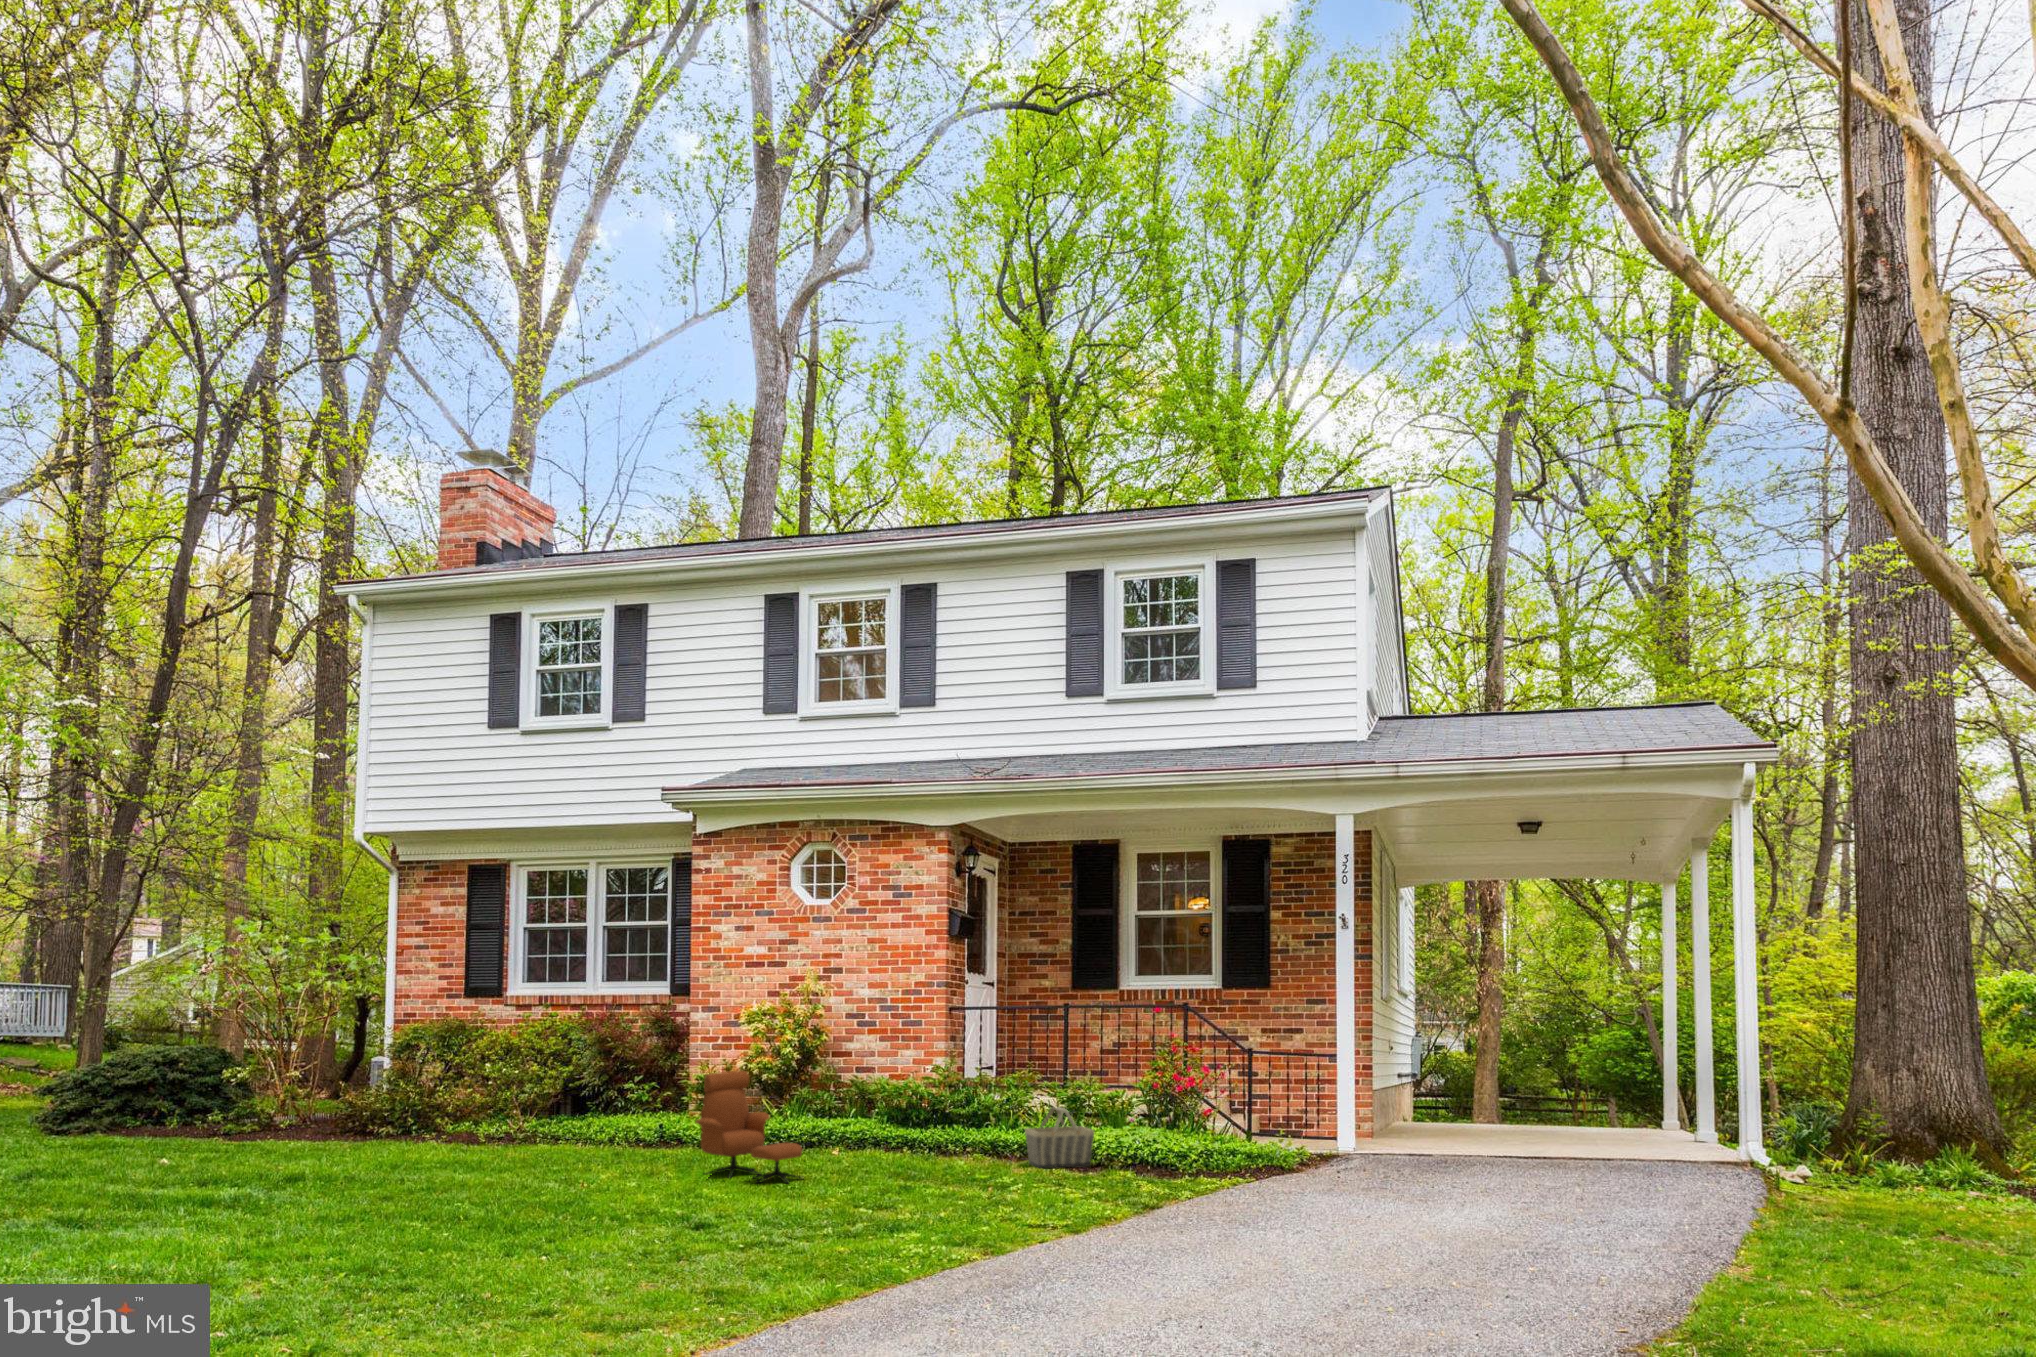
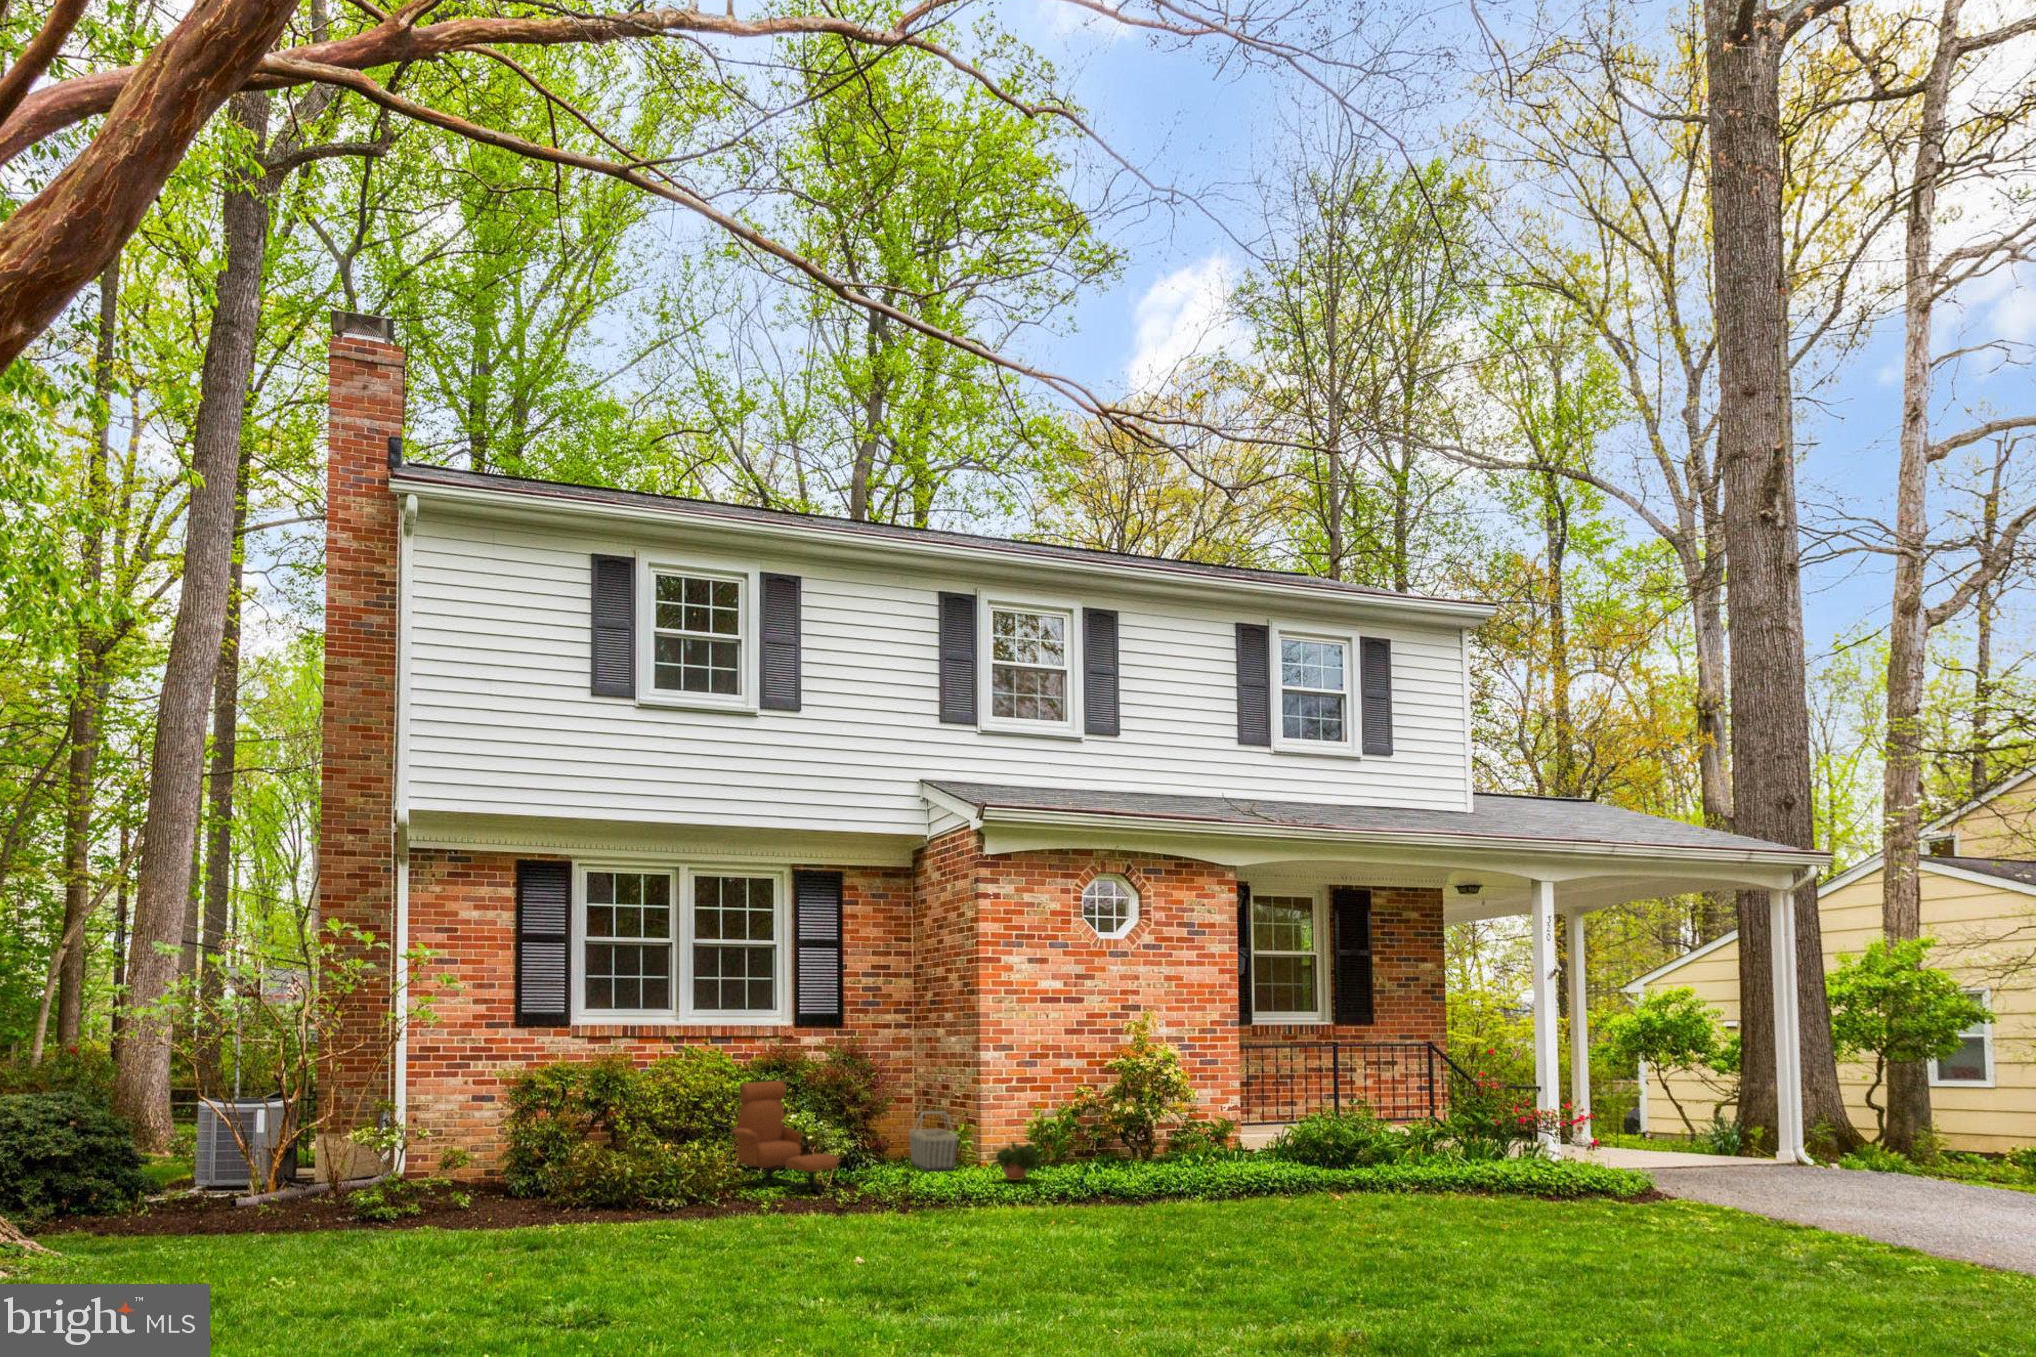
basket: present [1025,1107,1095,1168] -> present [909,1111,958,1171]
potted plant: none [949,1127,1006,1170] -> present [989,1142,1041,1180]

